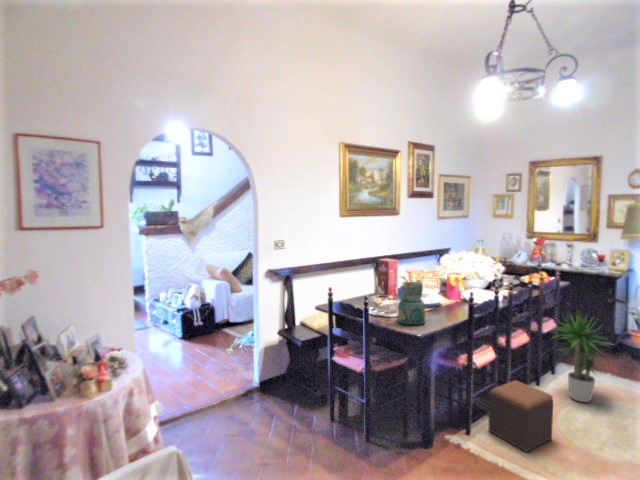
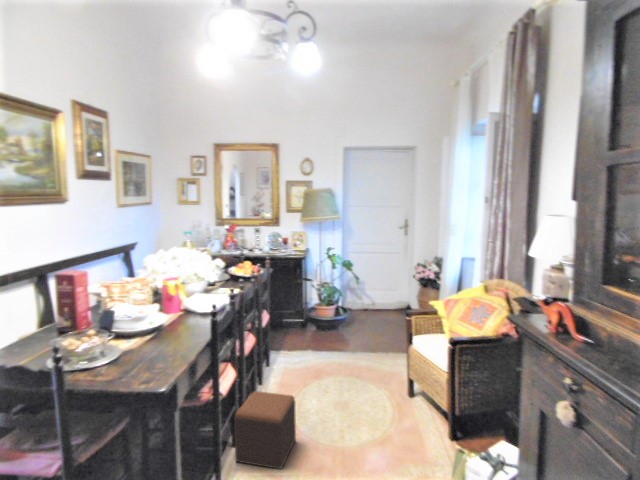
ceramic pitcher: present [398,280,425,325] -> none [117,299,160,370]
potted plant: present [552,315,603,402] -> none [266,297,323,388]

